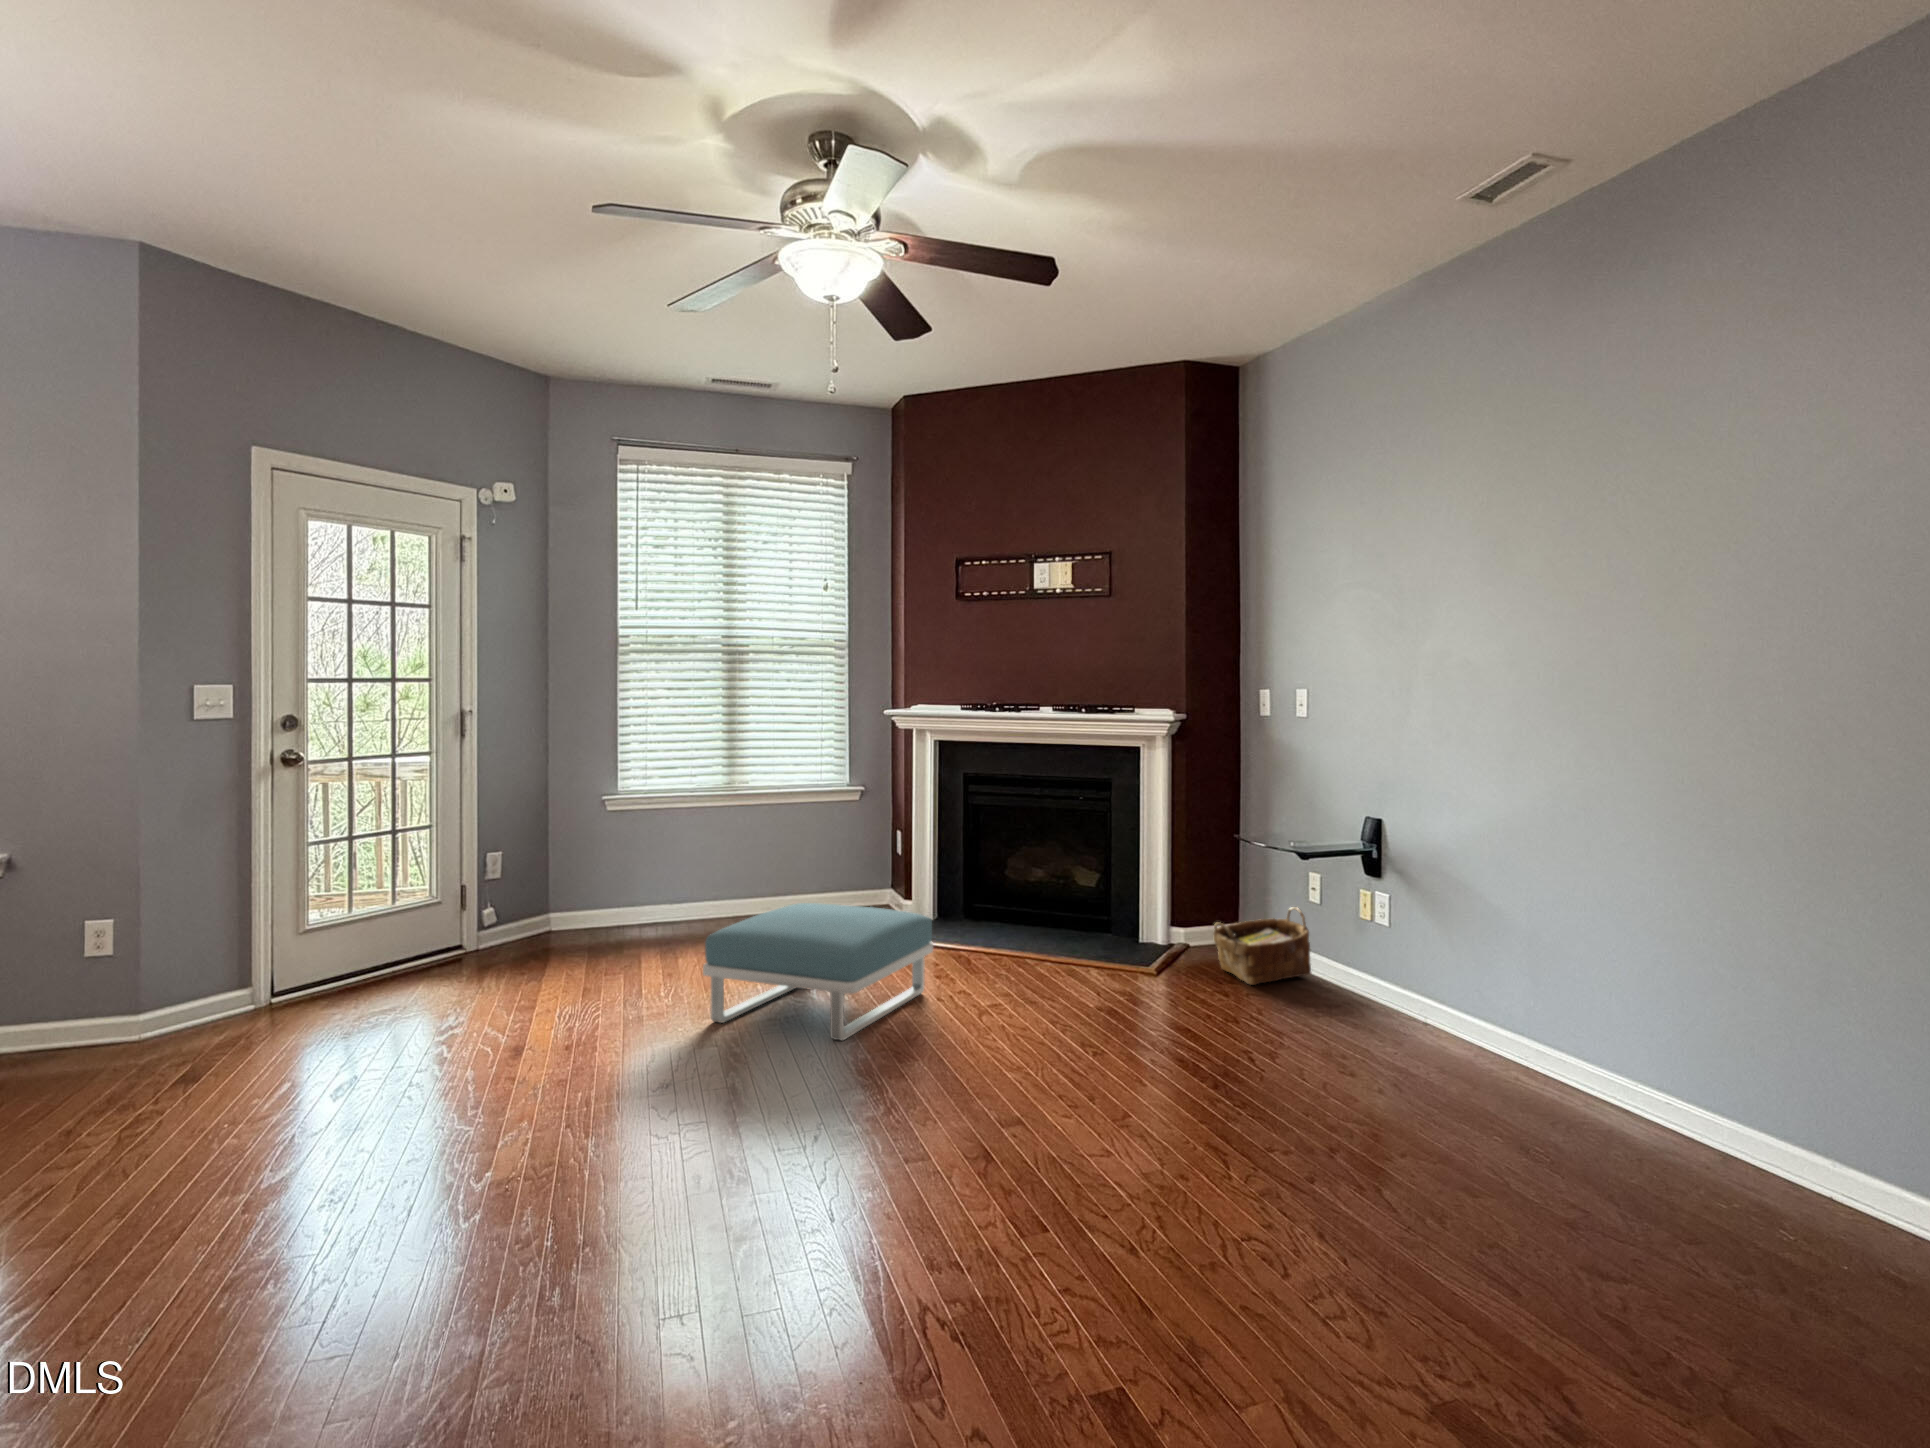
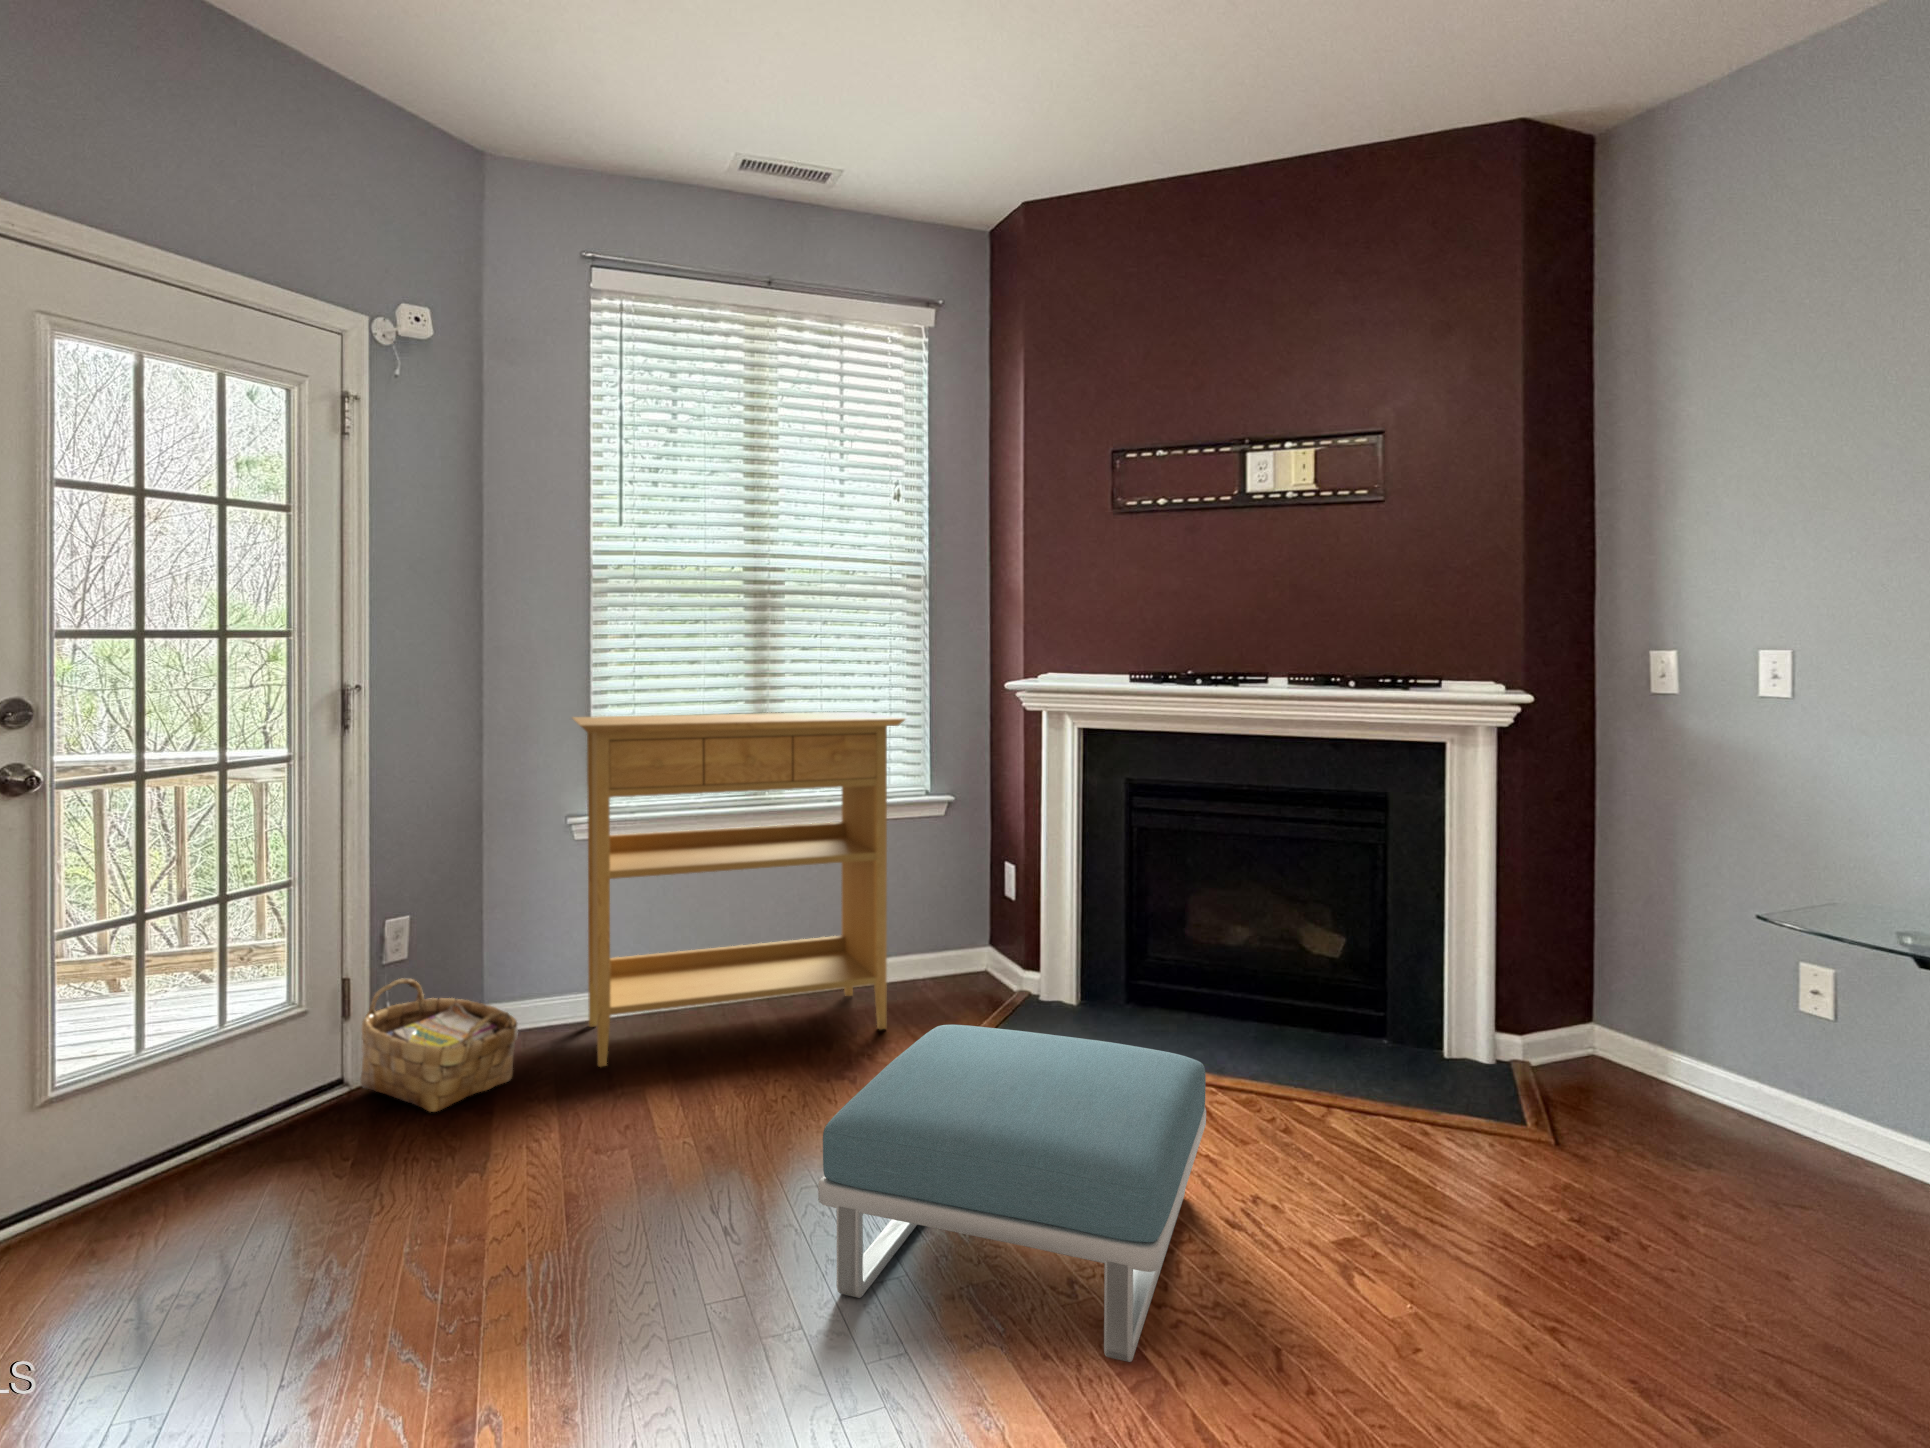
console table: none [605,728,816,945] -> present [573,712,905,1067]
woven basket: present [1214,907,1311,985] -> present [360,979,518,1112]

